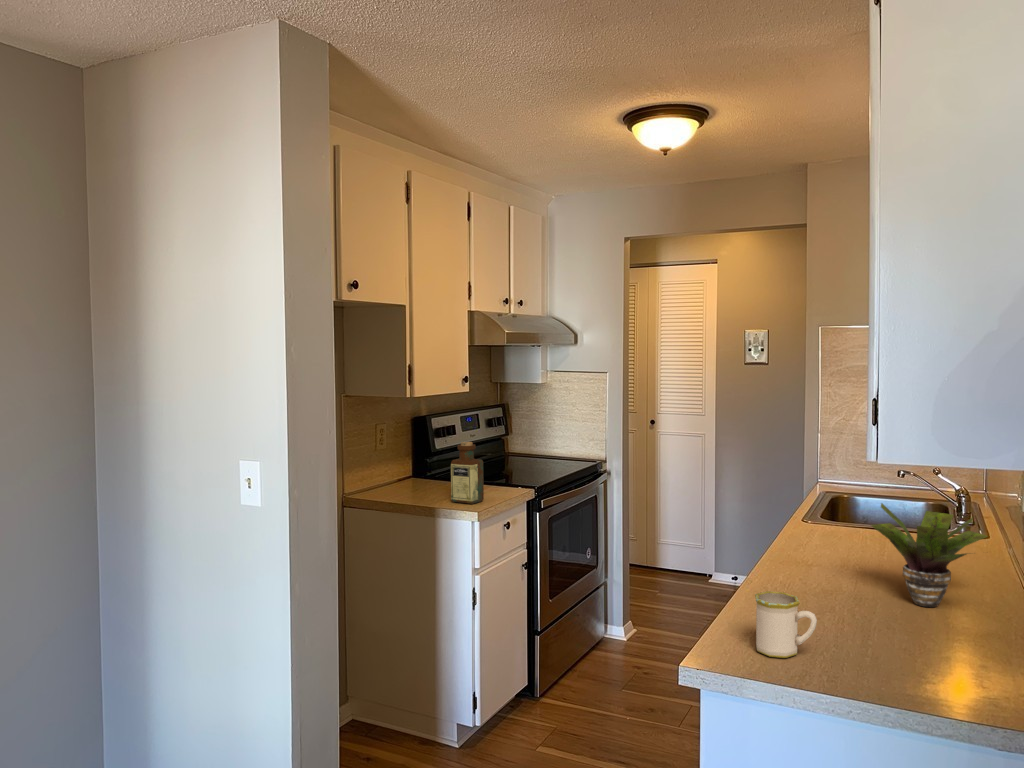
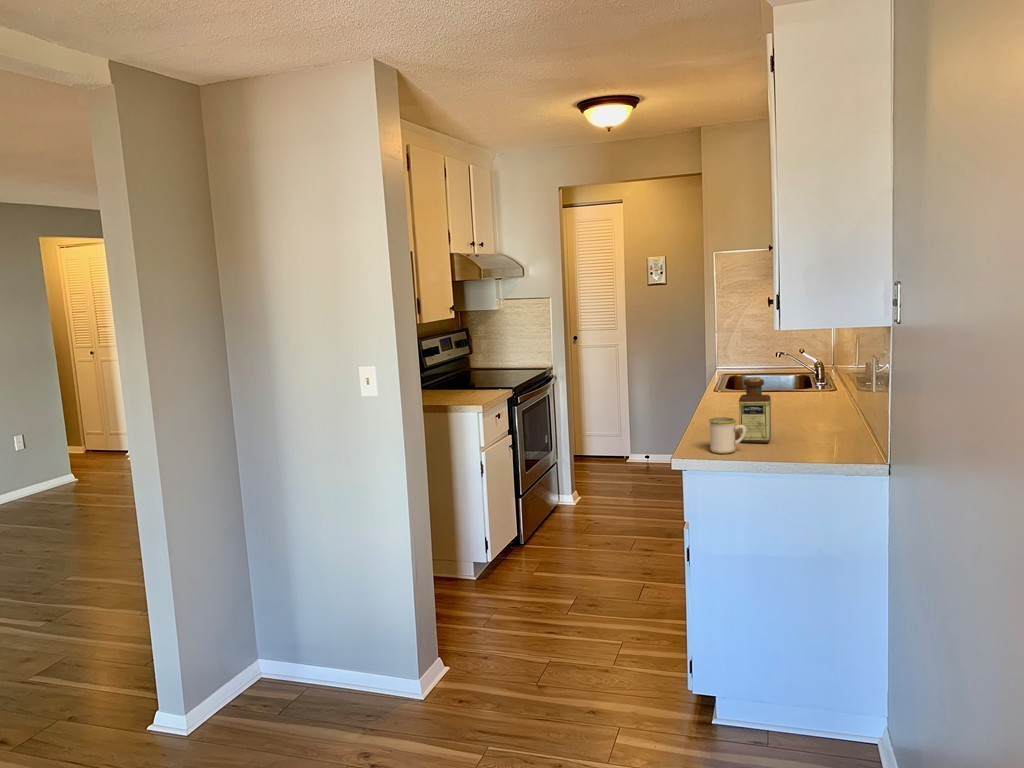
bottle: present [451,442,484,504] -> present [739,377,771,443]
potted plant: present [871,503,988,607] -> none [767,365,839,426]

